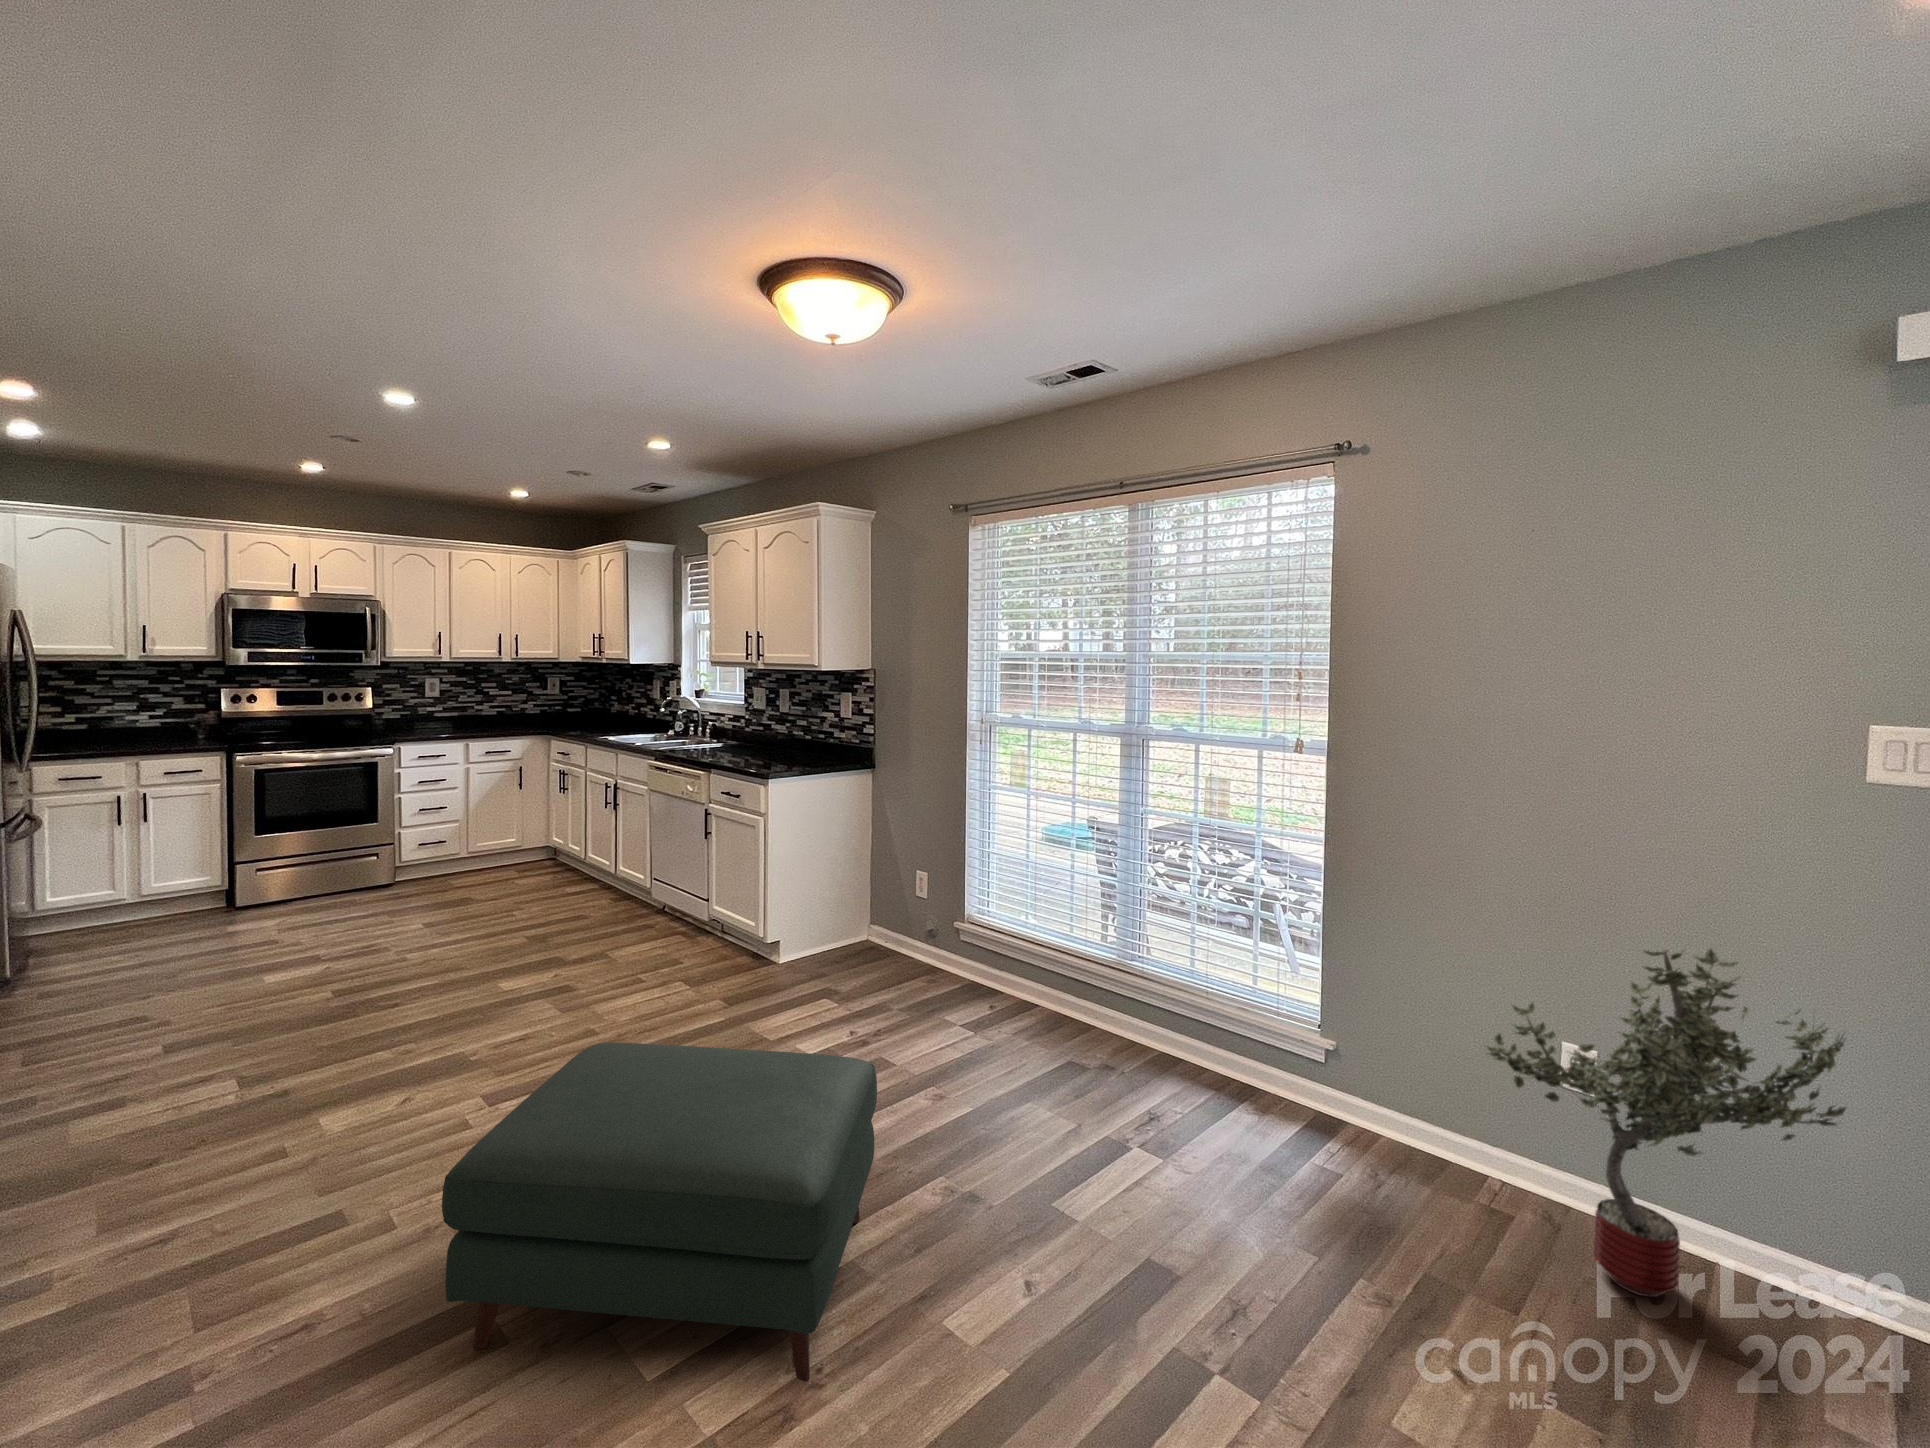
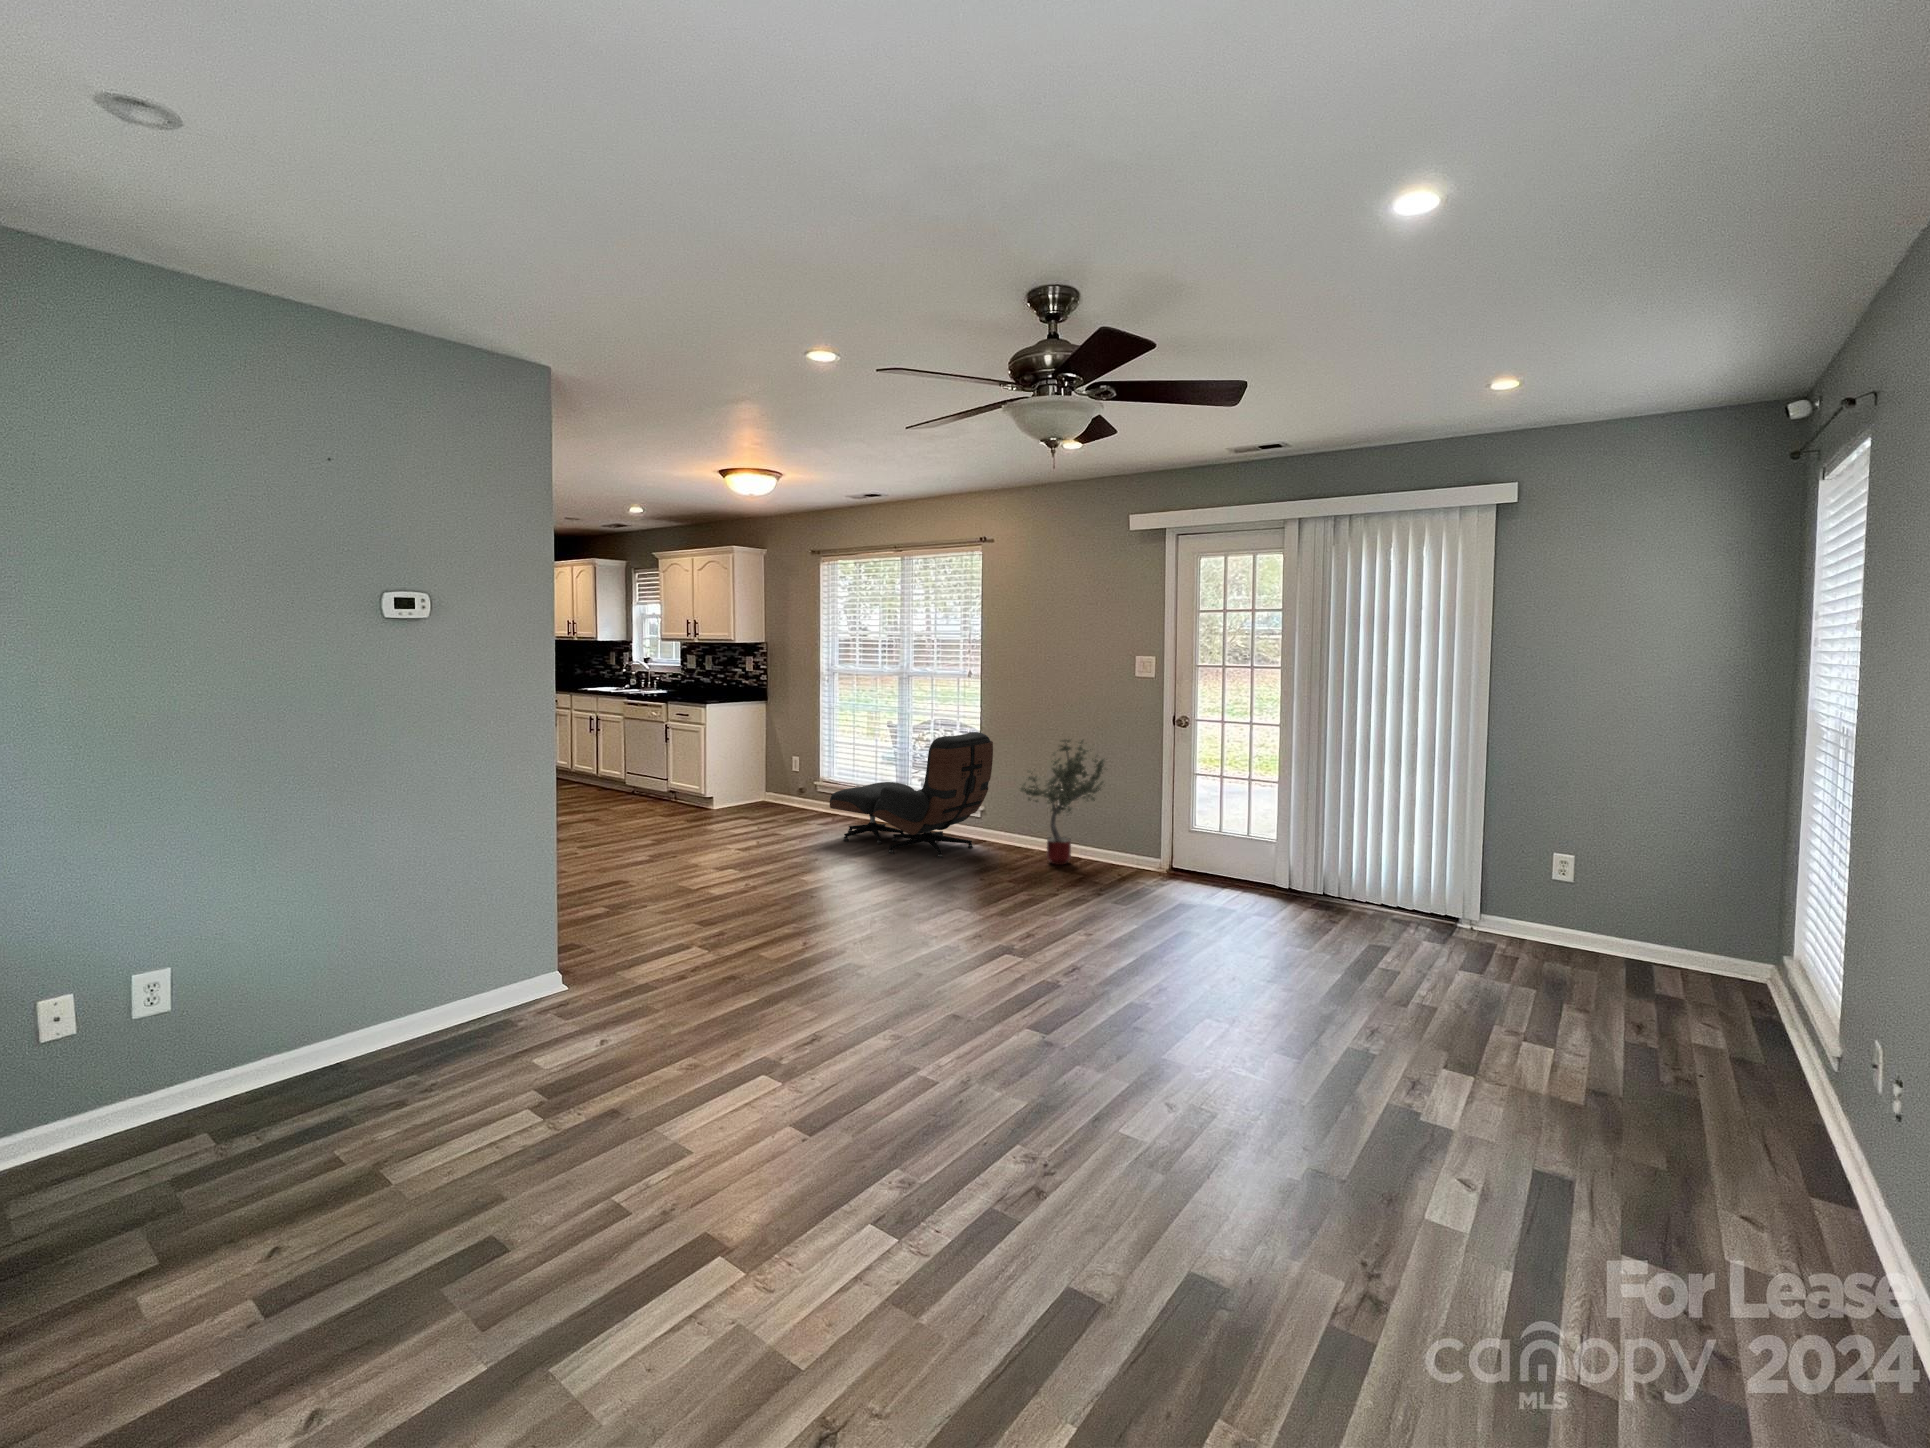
lounge chair: none [1000,891,1395,1222] -> present [830,732,993,858]
ottoman: present [442,1042,877,1381] -> none [614,796,772,885]

